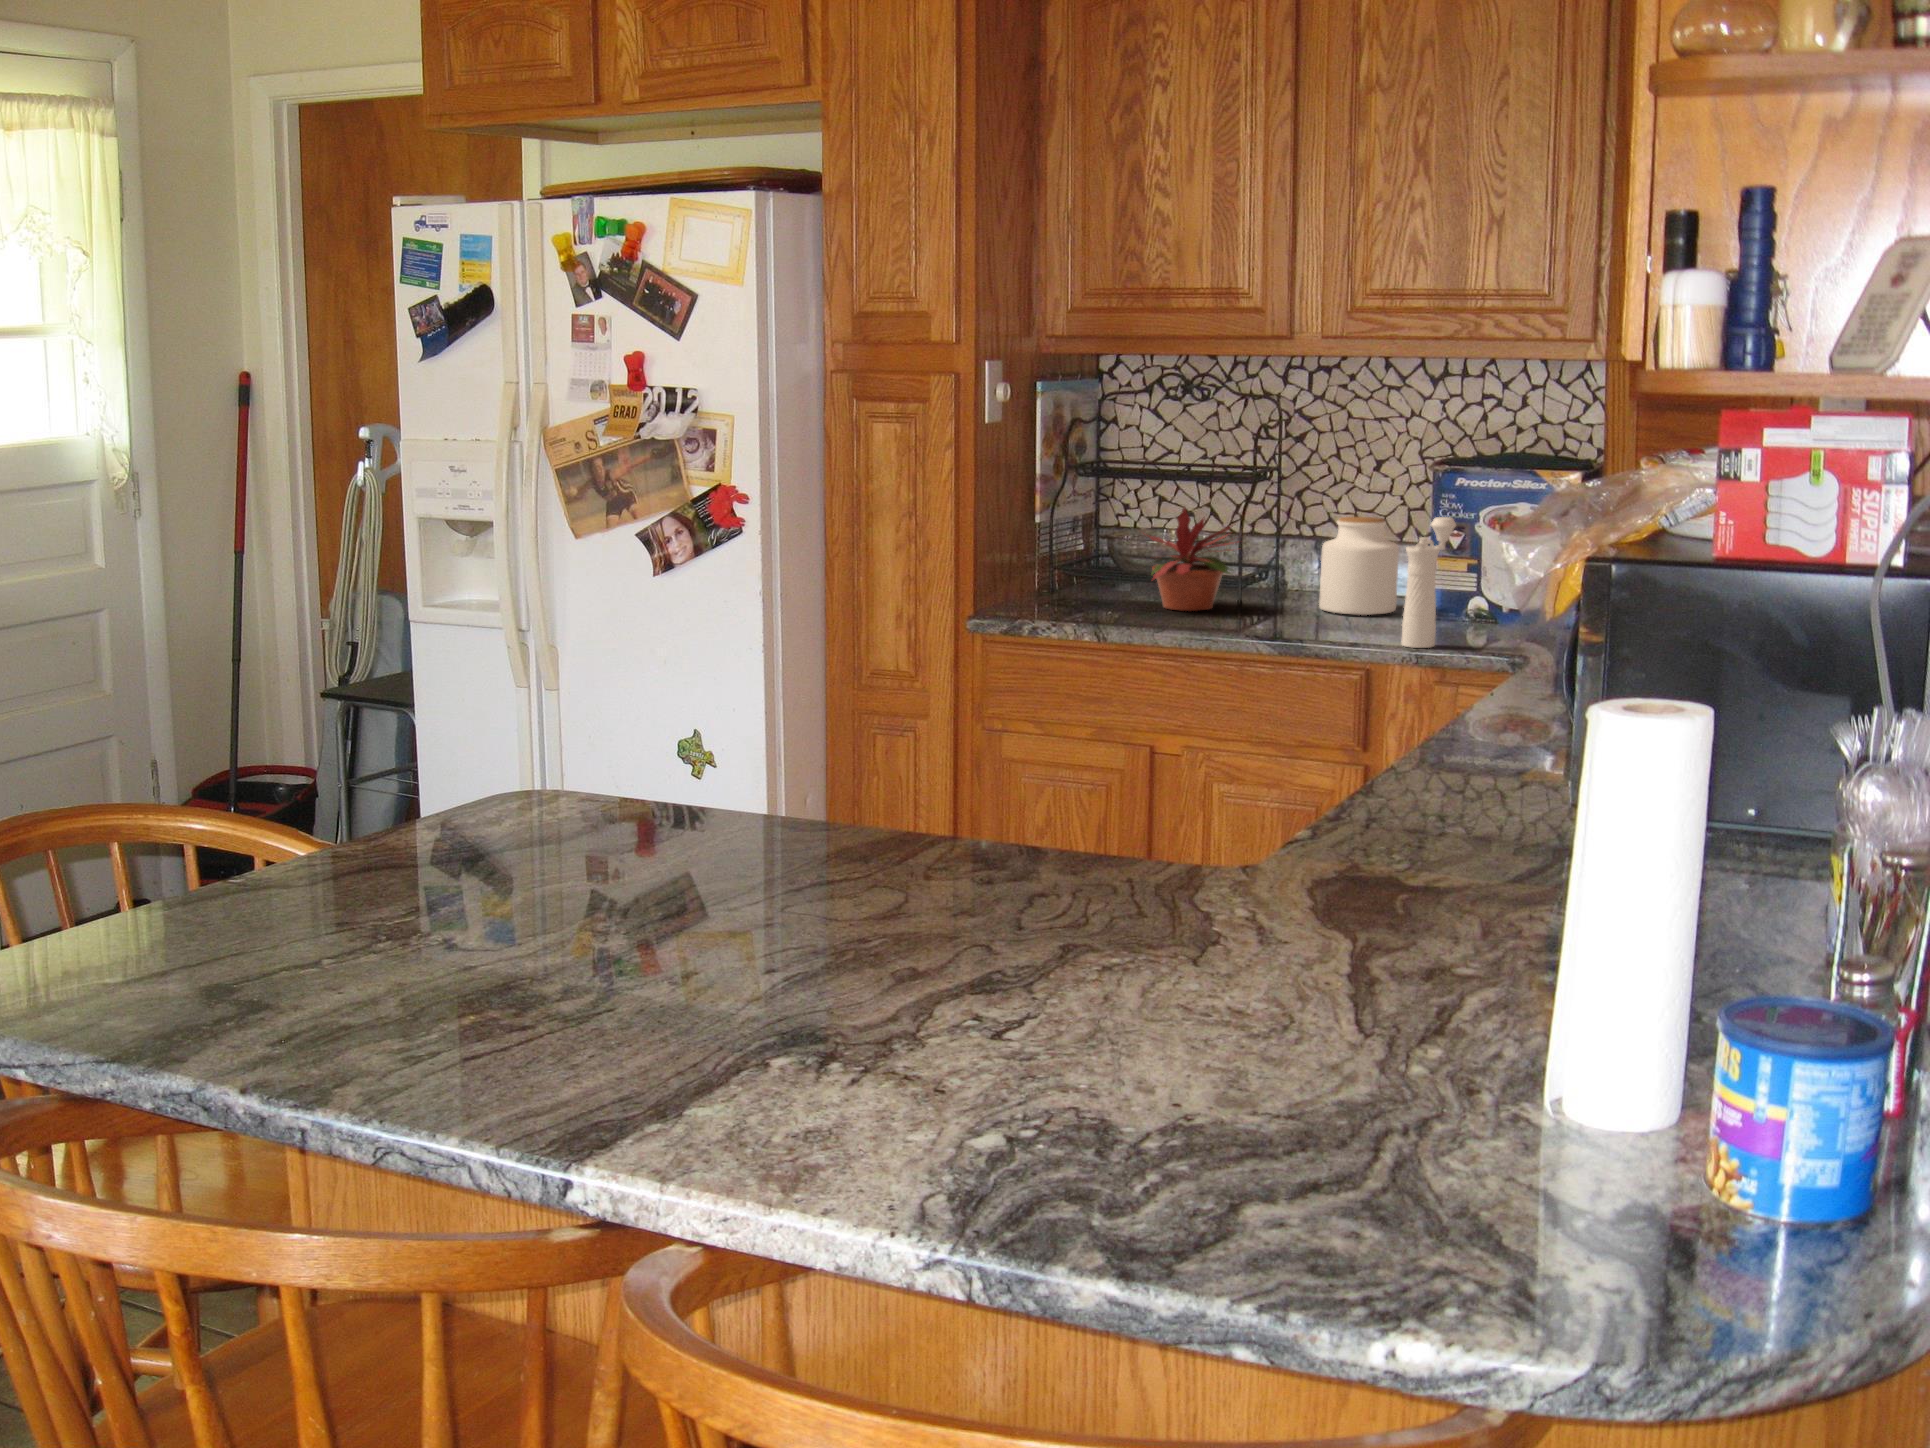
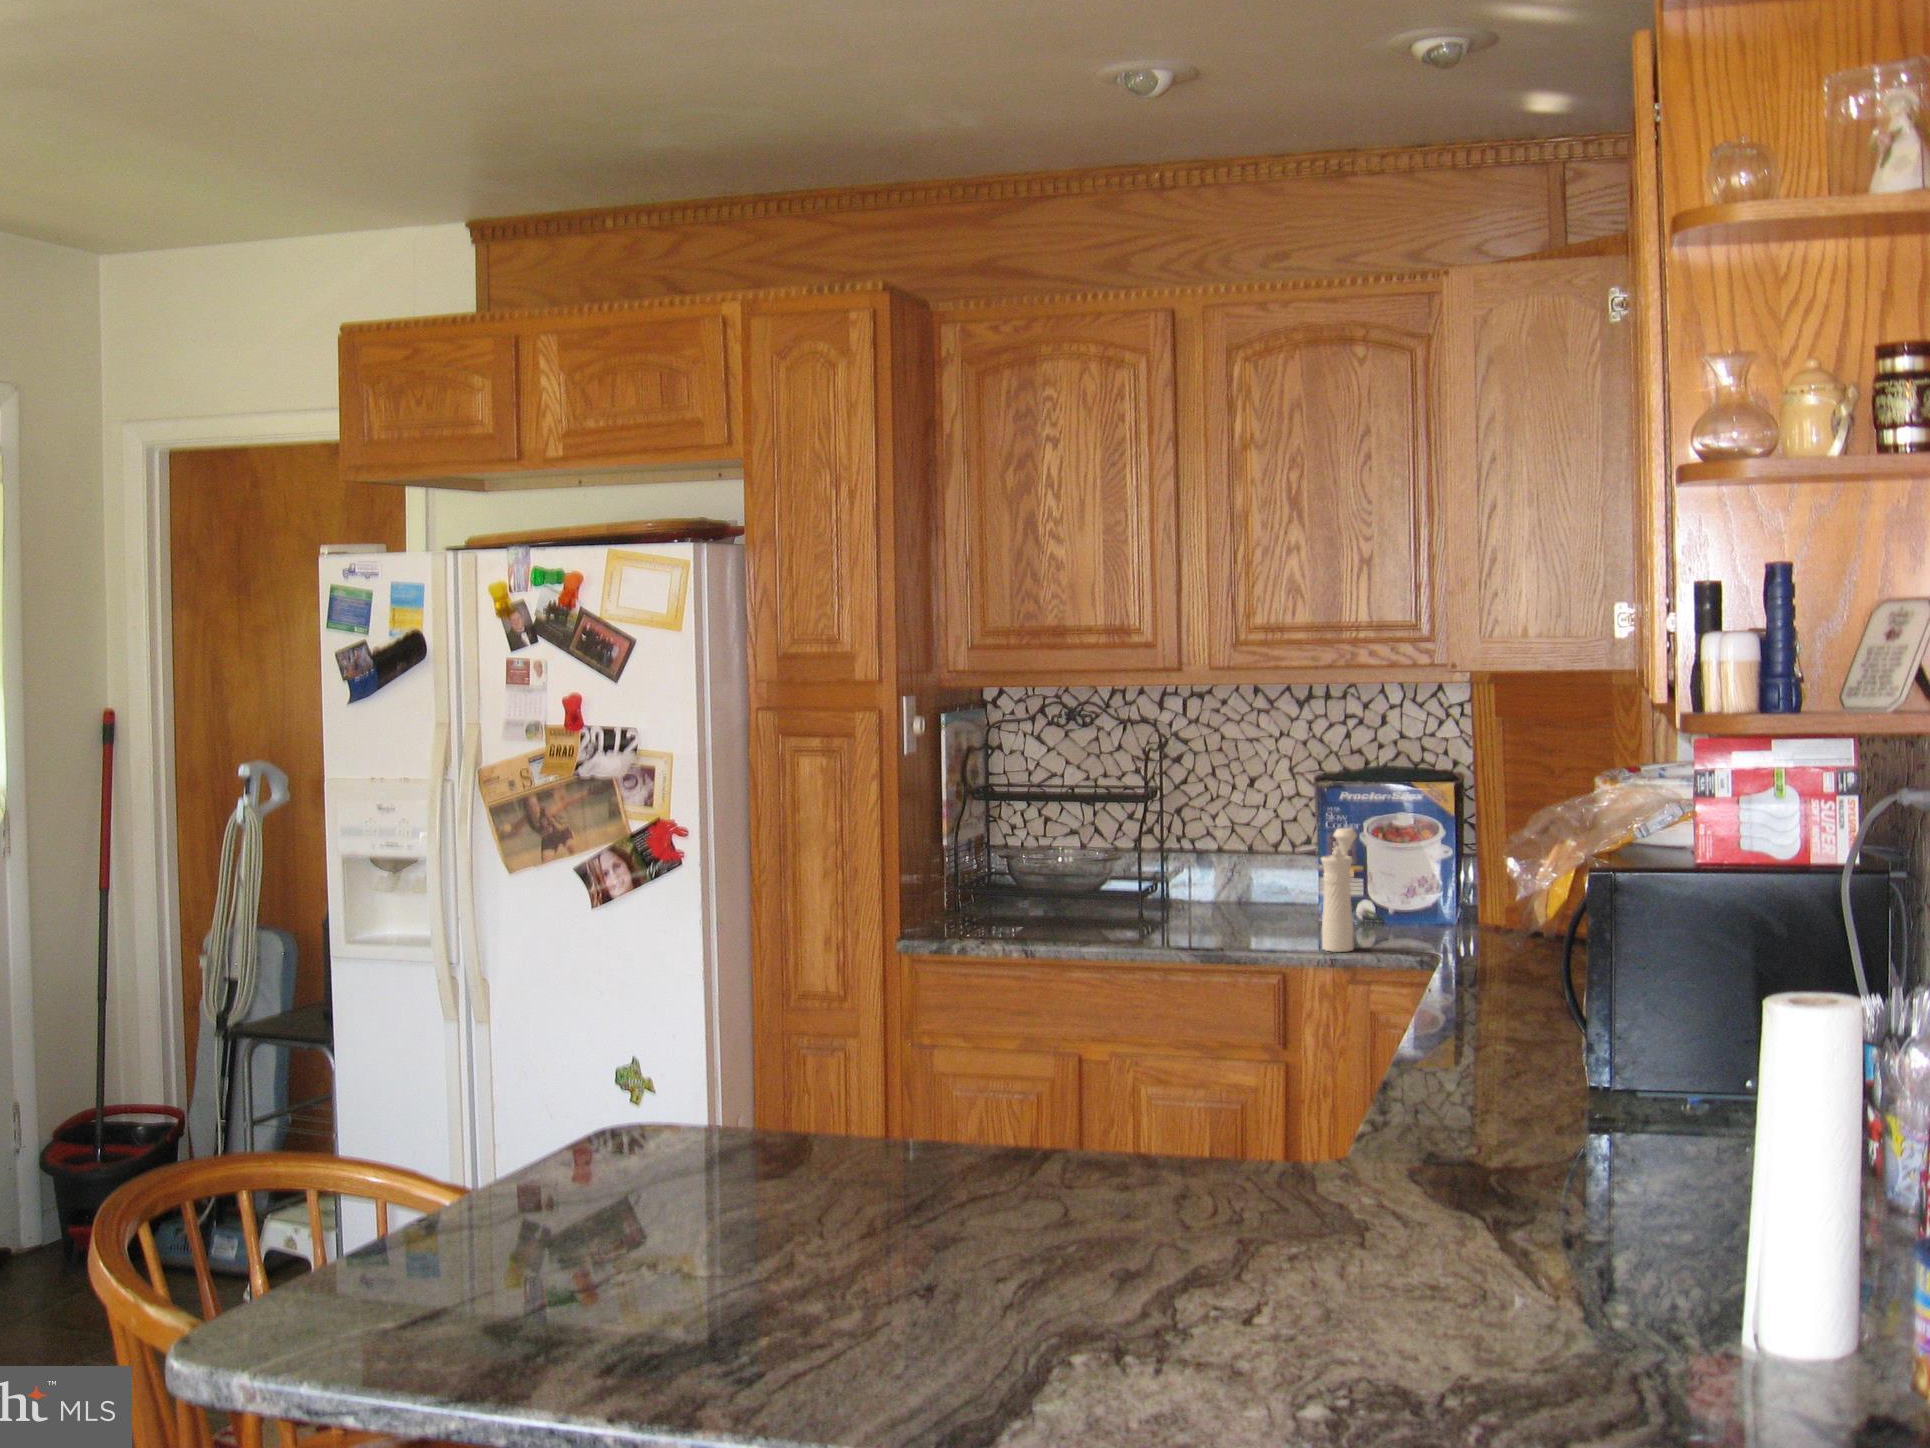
potted plant: present [1143,508,1233,611] -> none [1042,823,1150,922]
jar: present [1319,517,1399,615] -> none [1215,829,1286,920]

